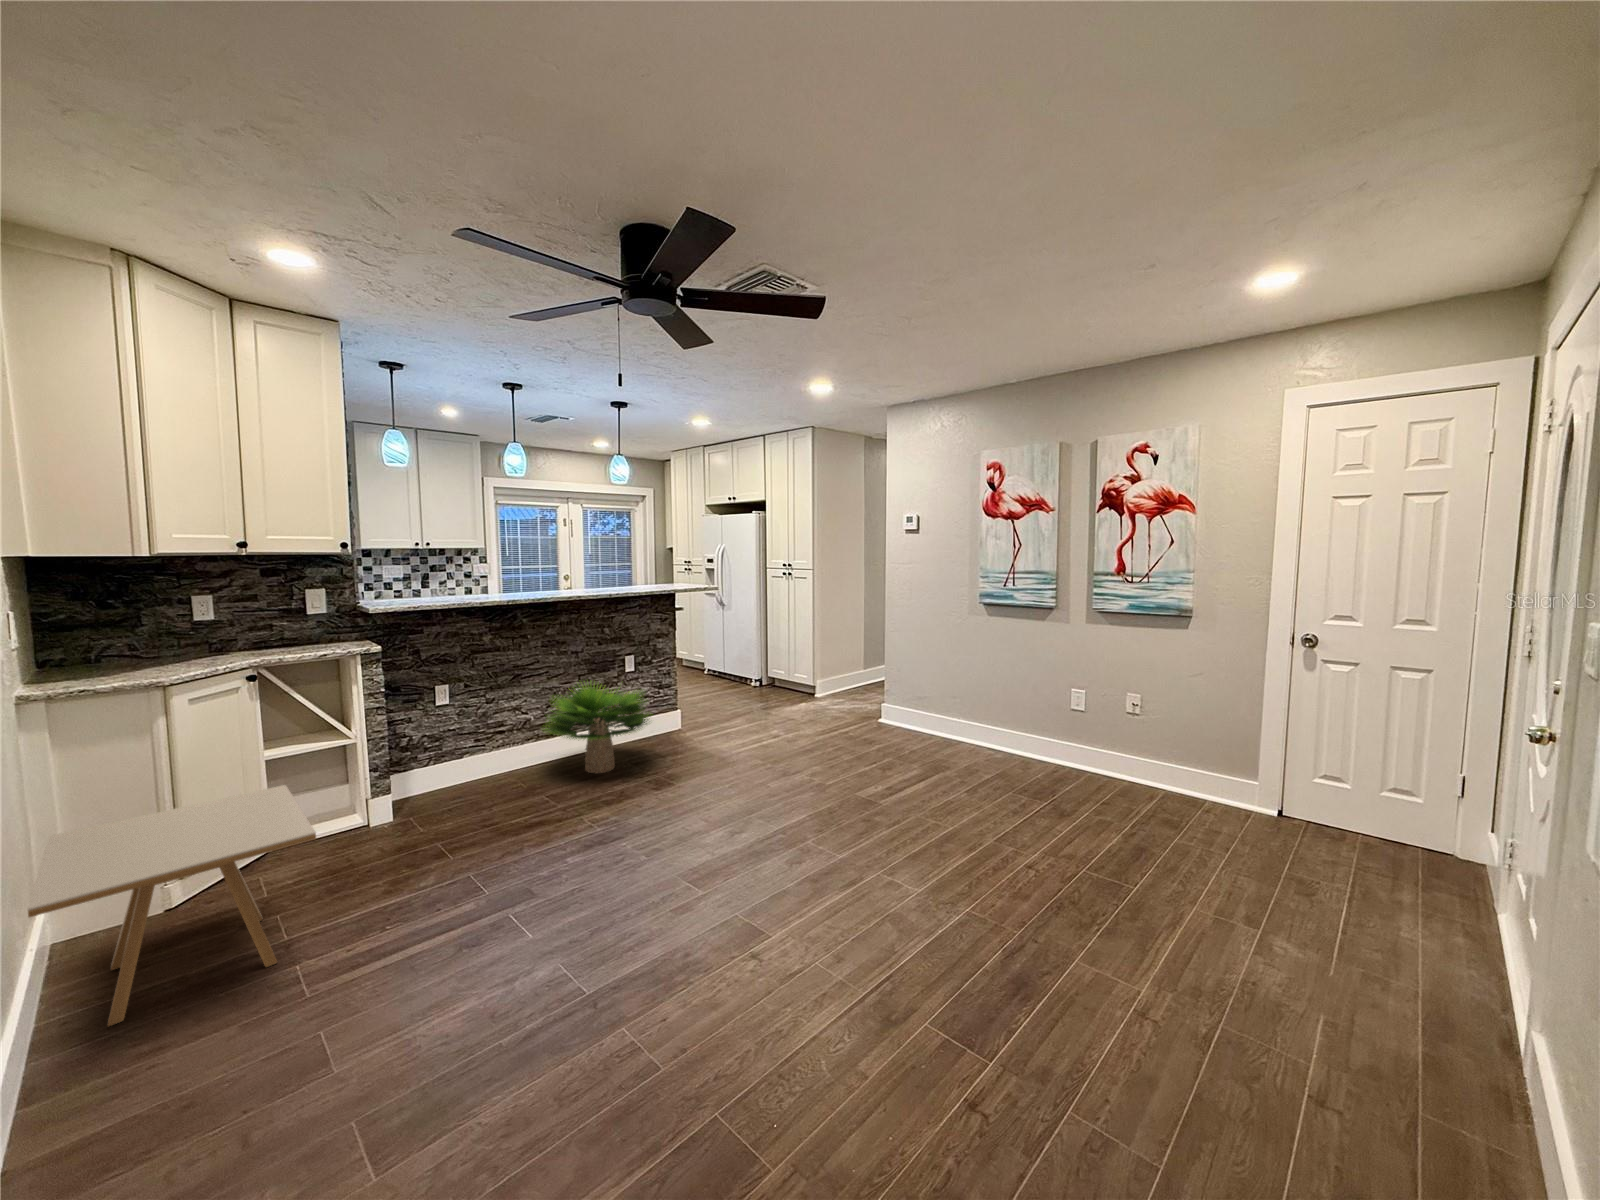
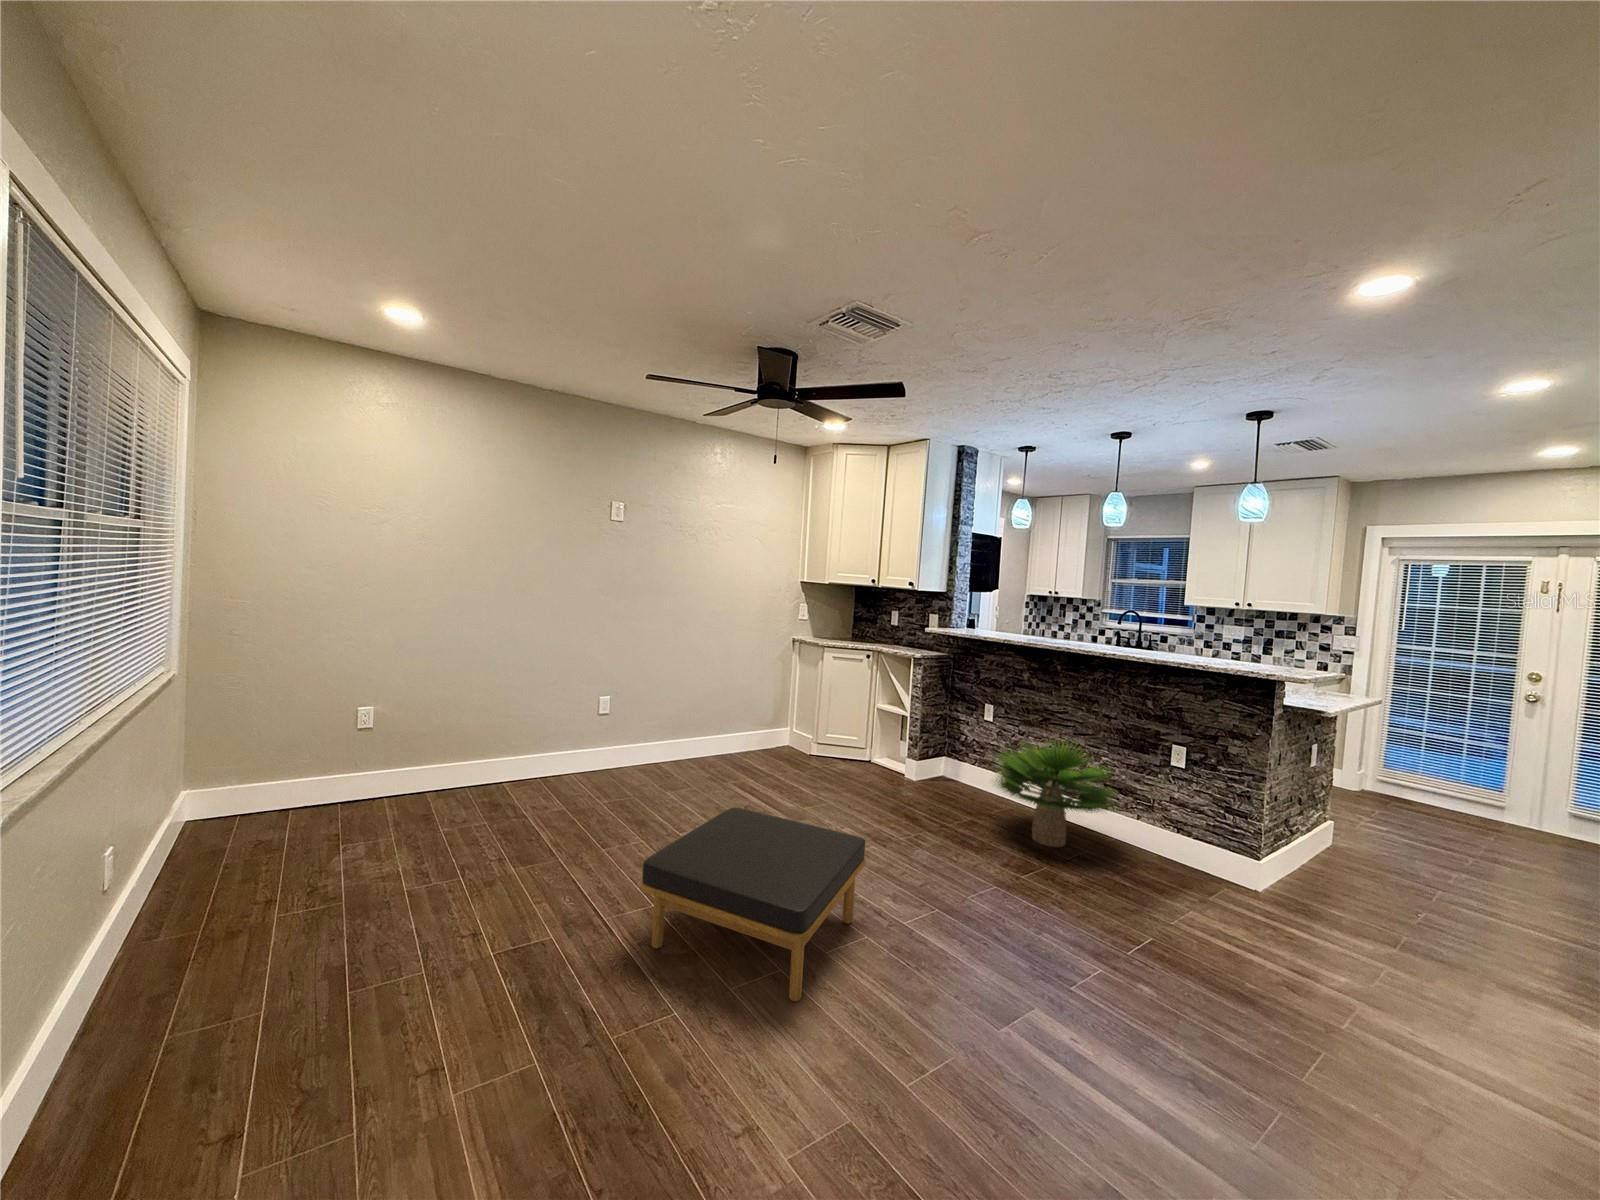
ottoman: none [716,773,899,930] -> present [642,807,866,1001]
side table: present [28,785,316,1026] -> none [712,694,824,775]

